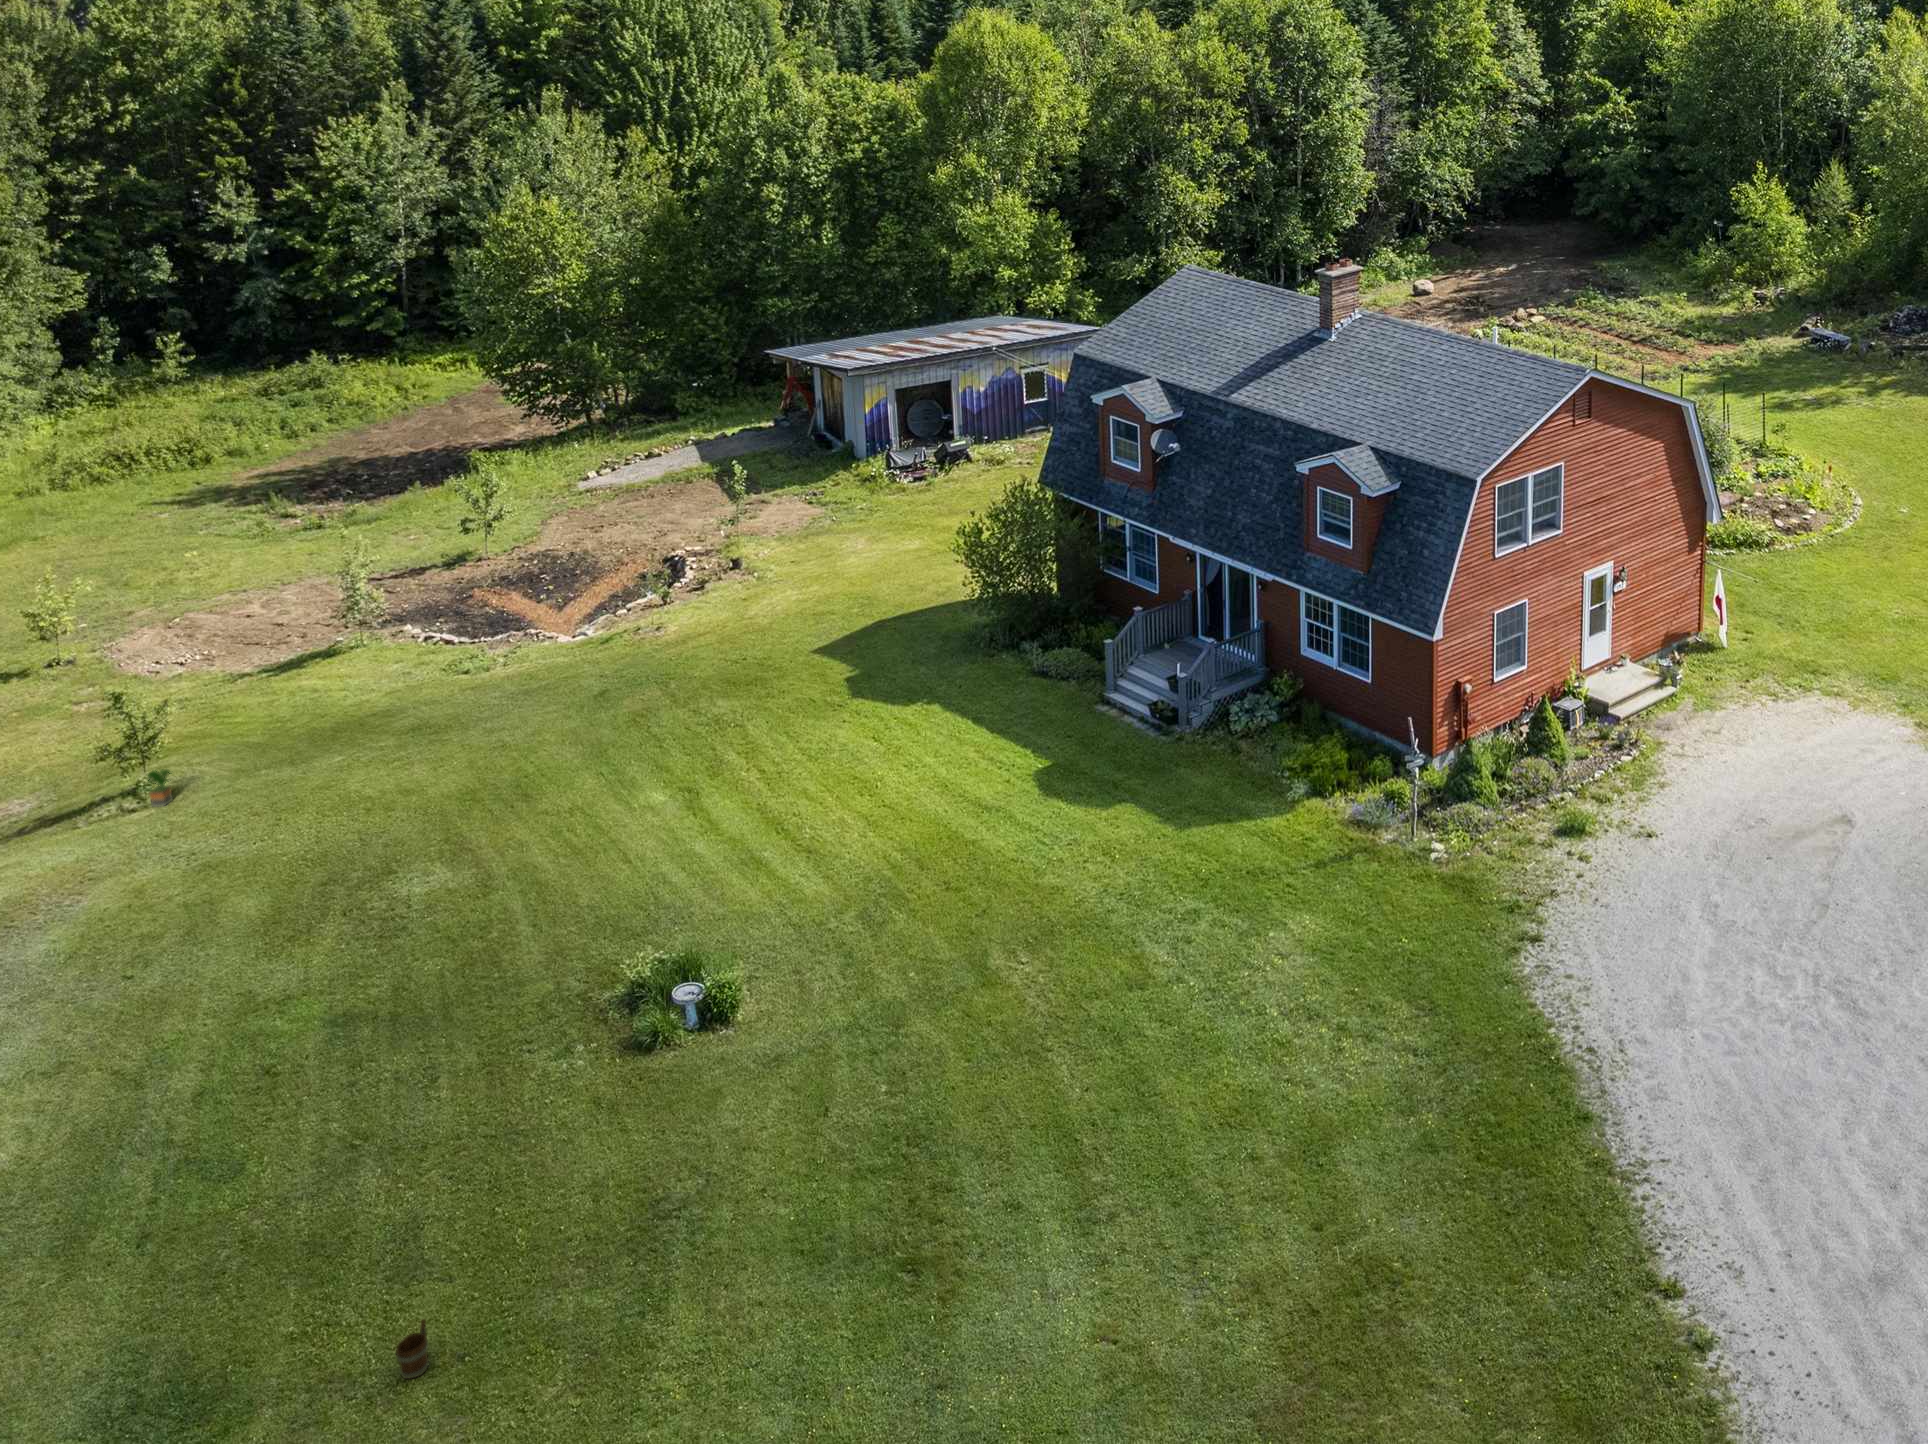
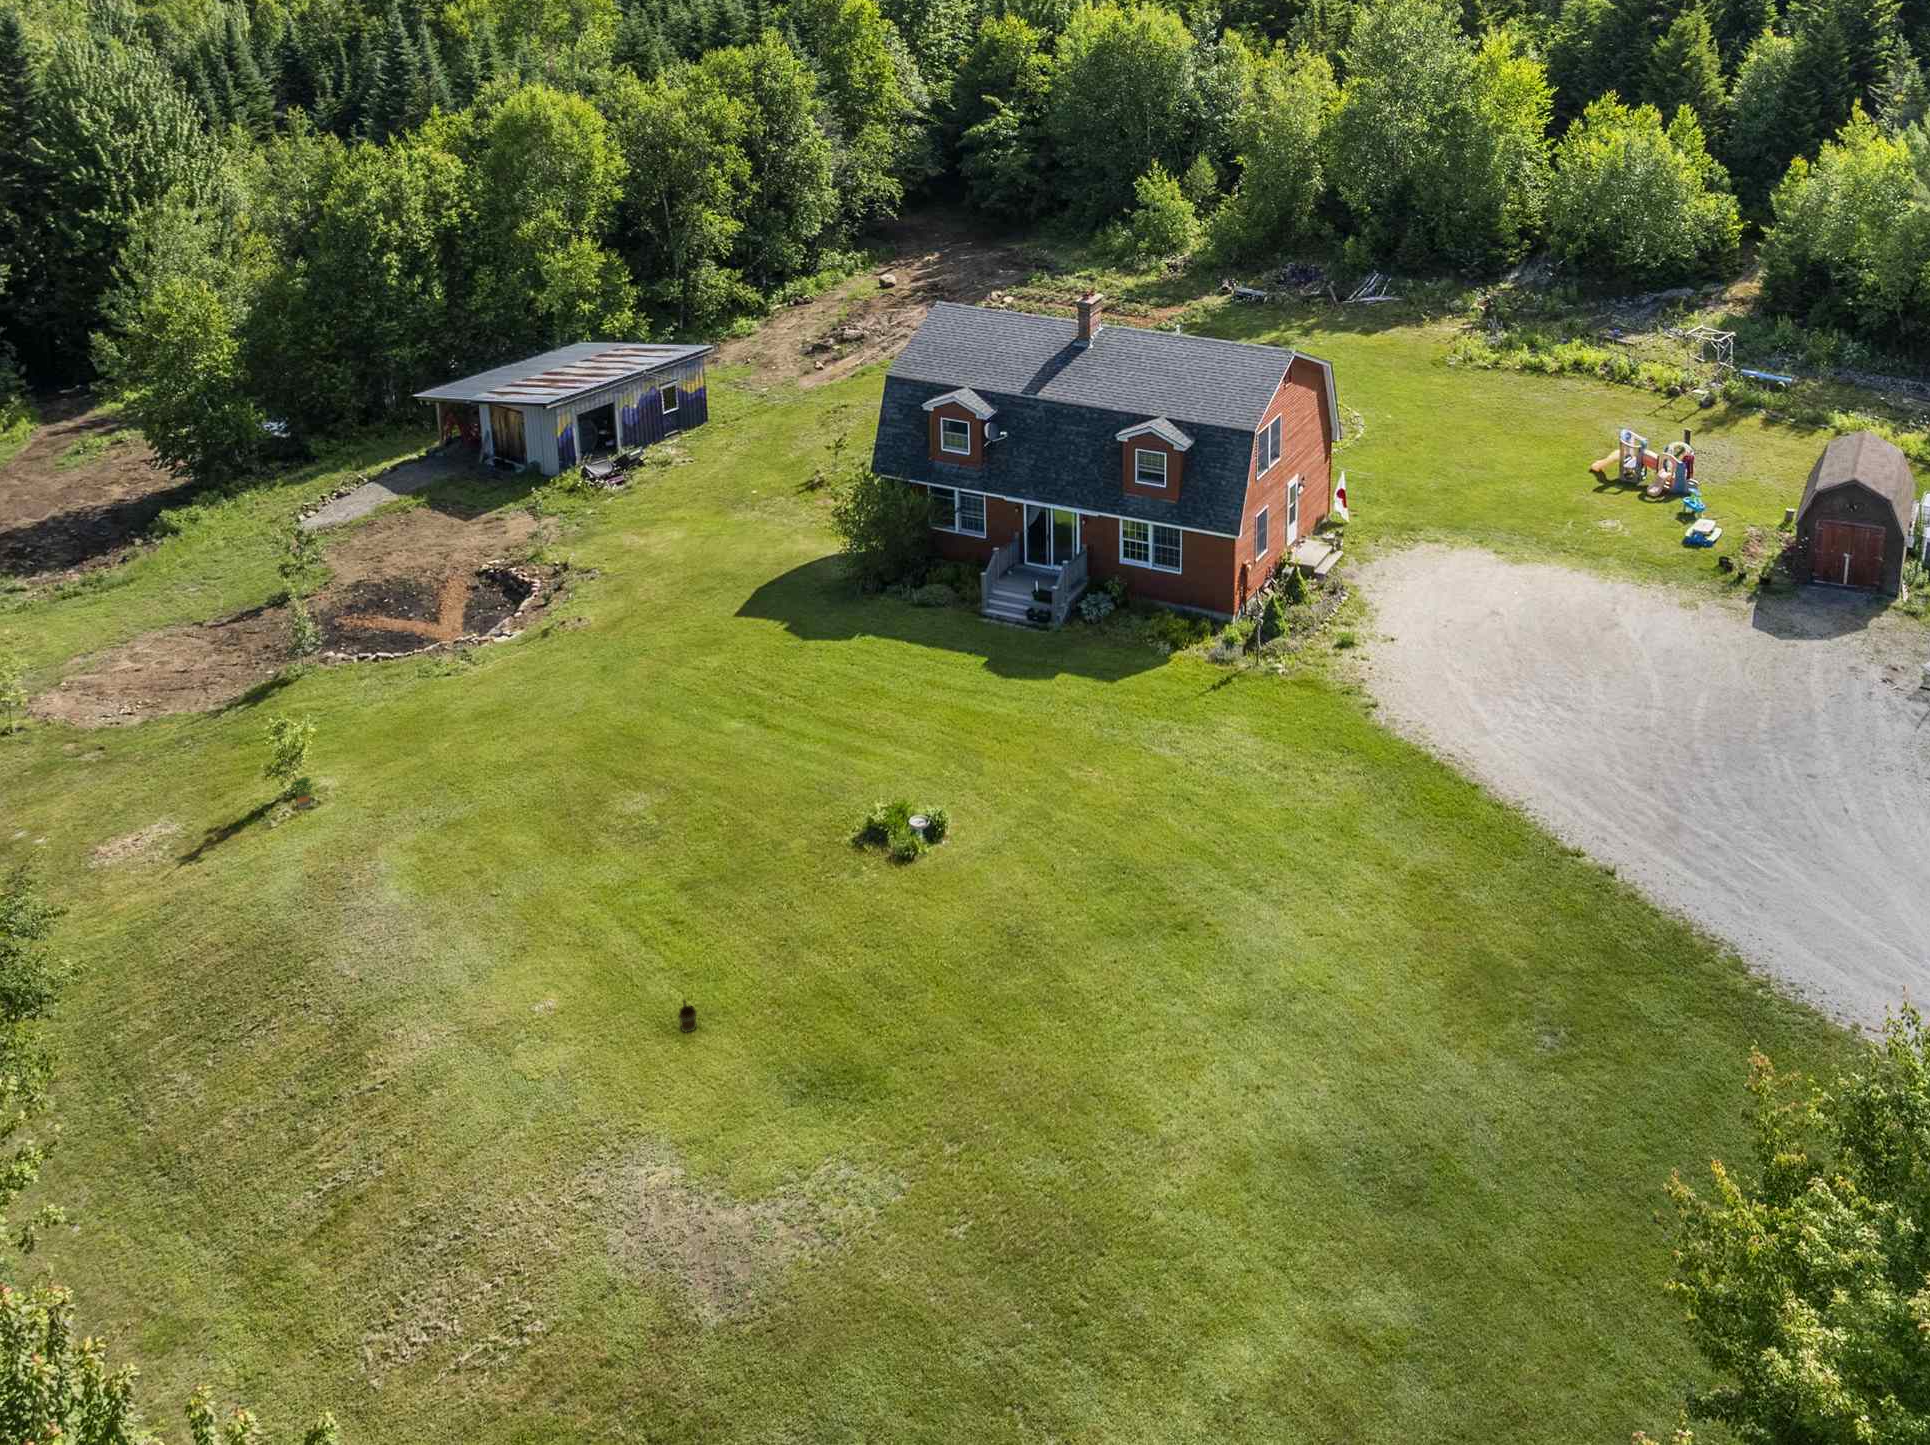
bucket: present [396,1320,429,1379] -> present [678,1000,697,1032]

